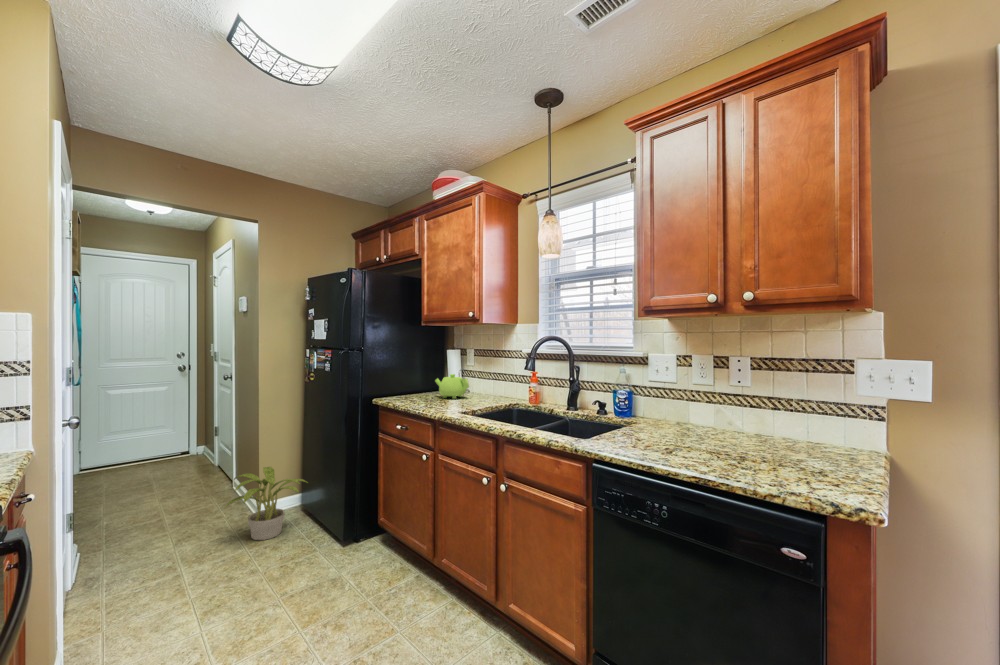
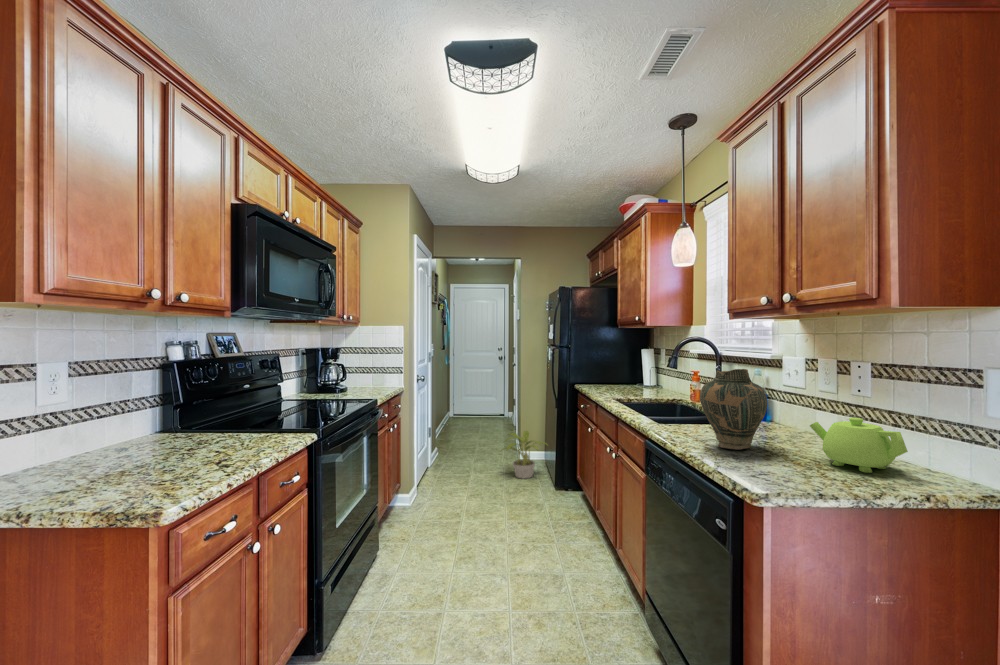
vase: none [643,363,710,449] -> present [700,369,767,450]
teapot: present [435,374,469,399] -> present [810,418,908,473]

